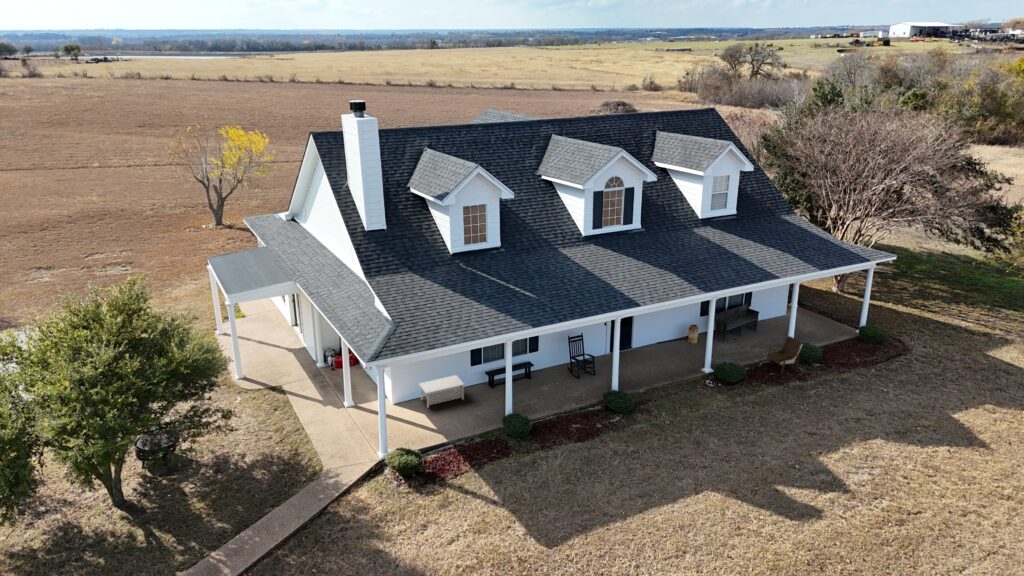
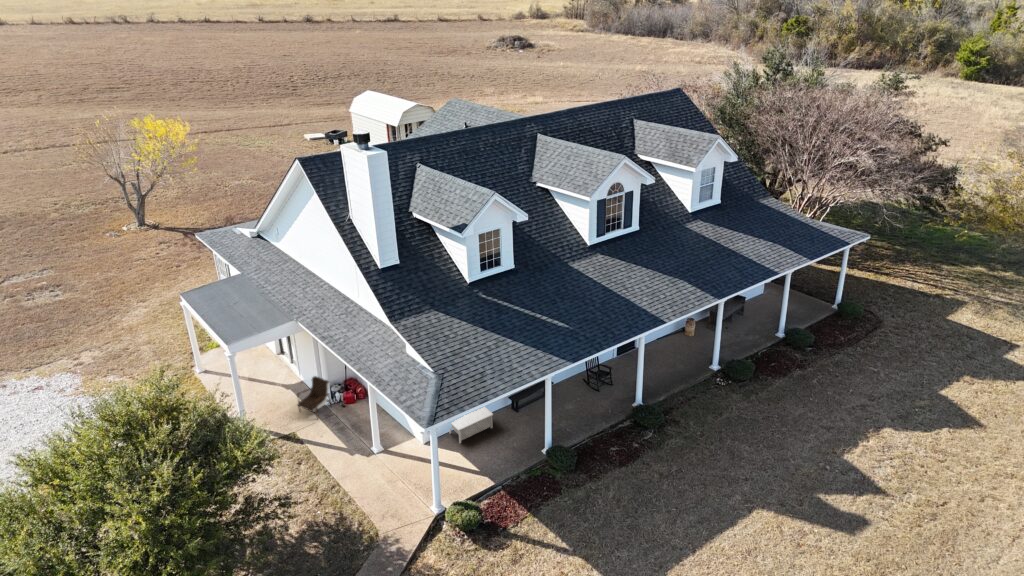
armchair: present [767,336,803,373] -> present [297,376,331,417]

